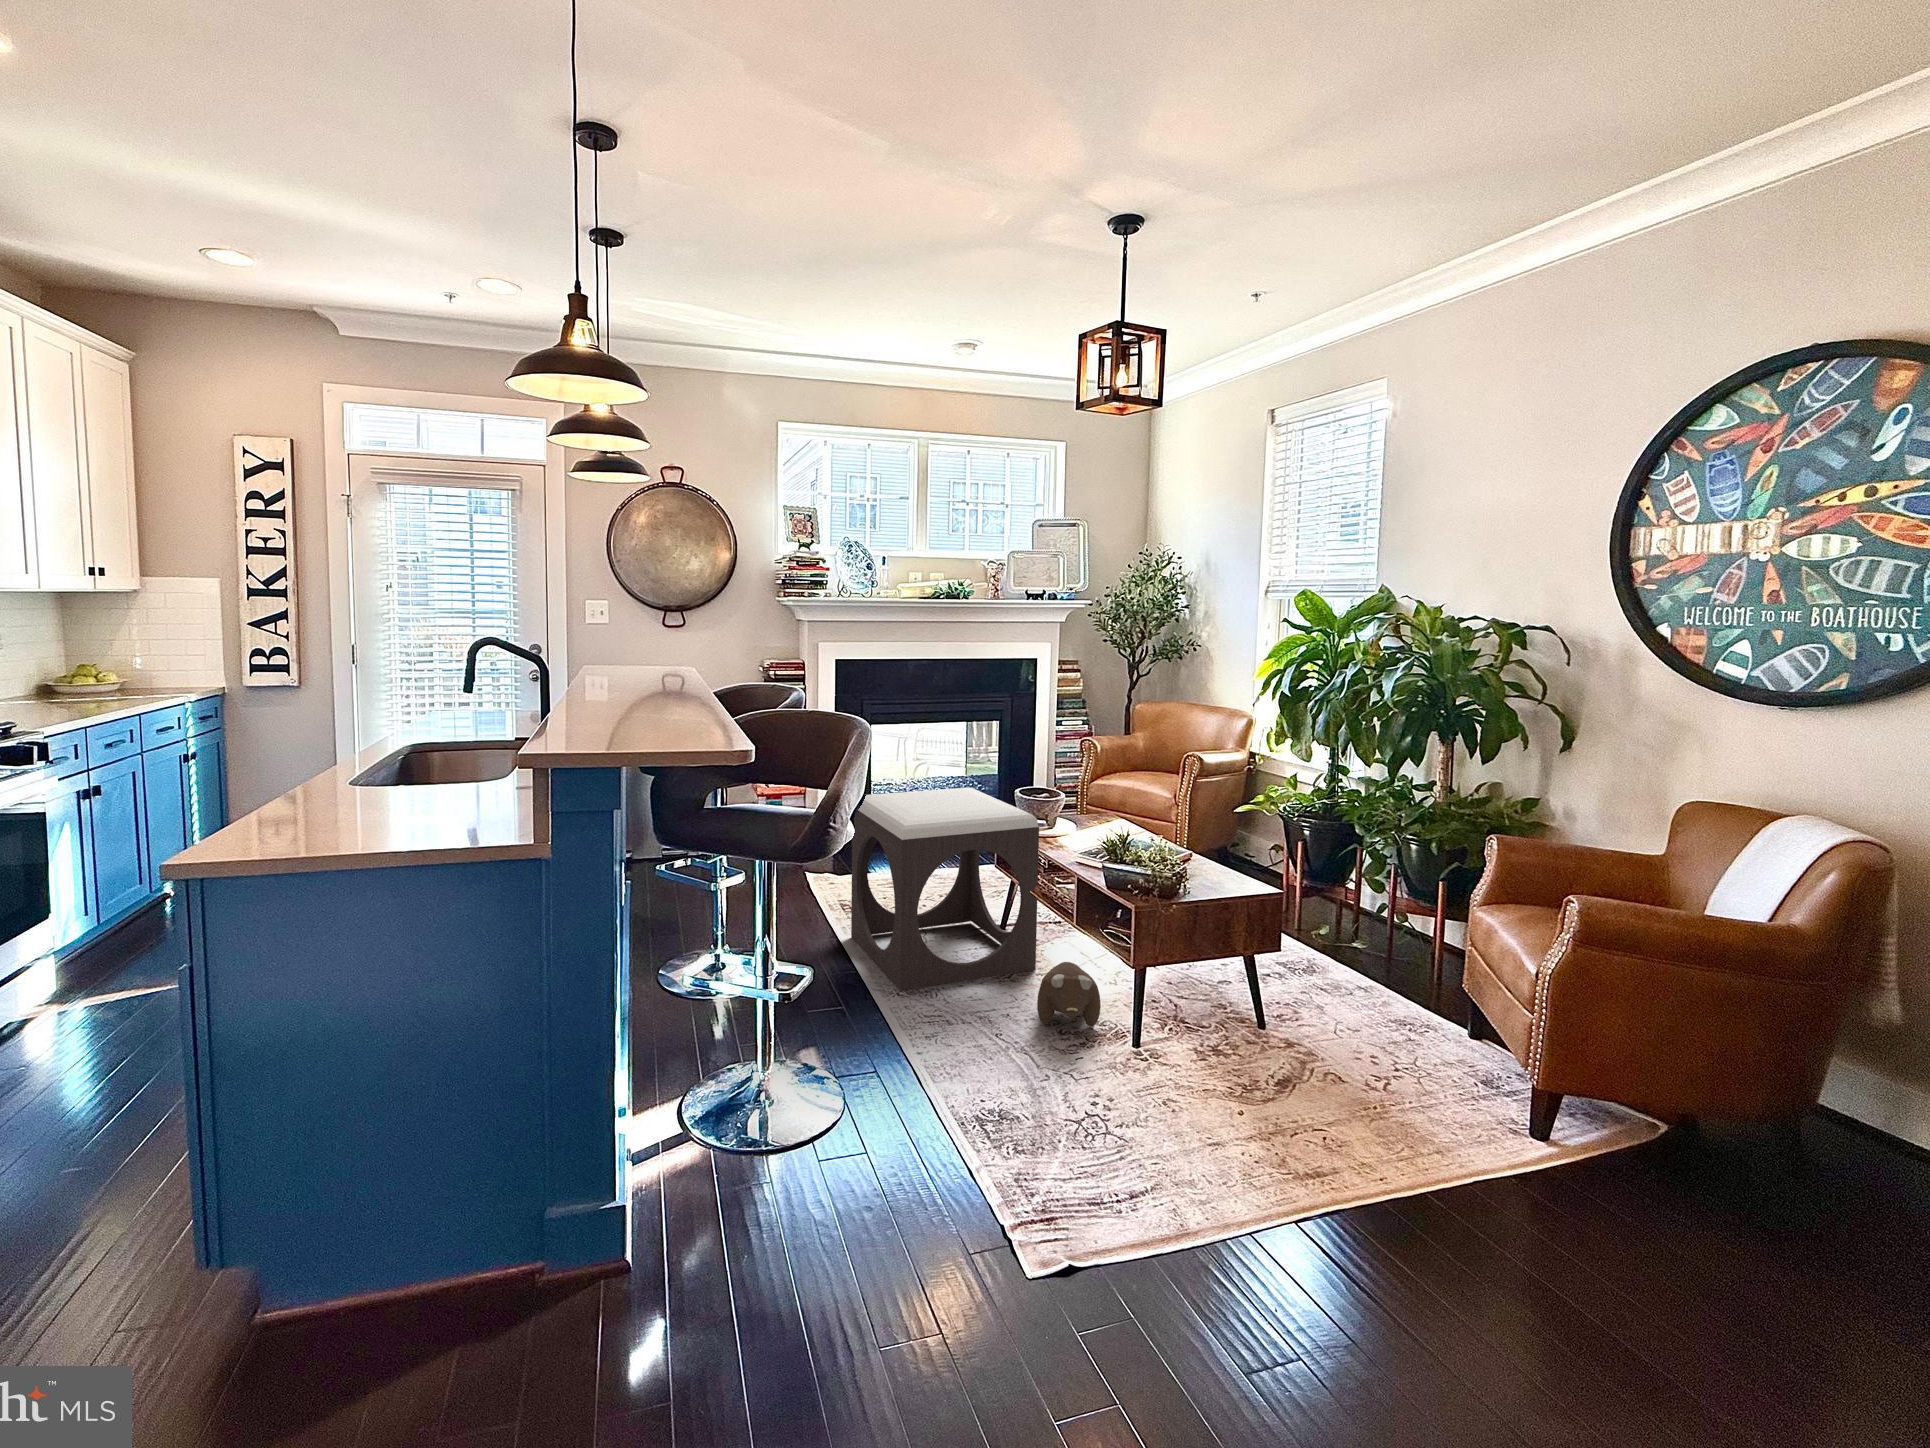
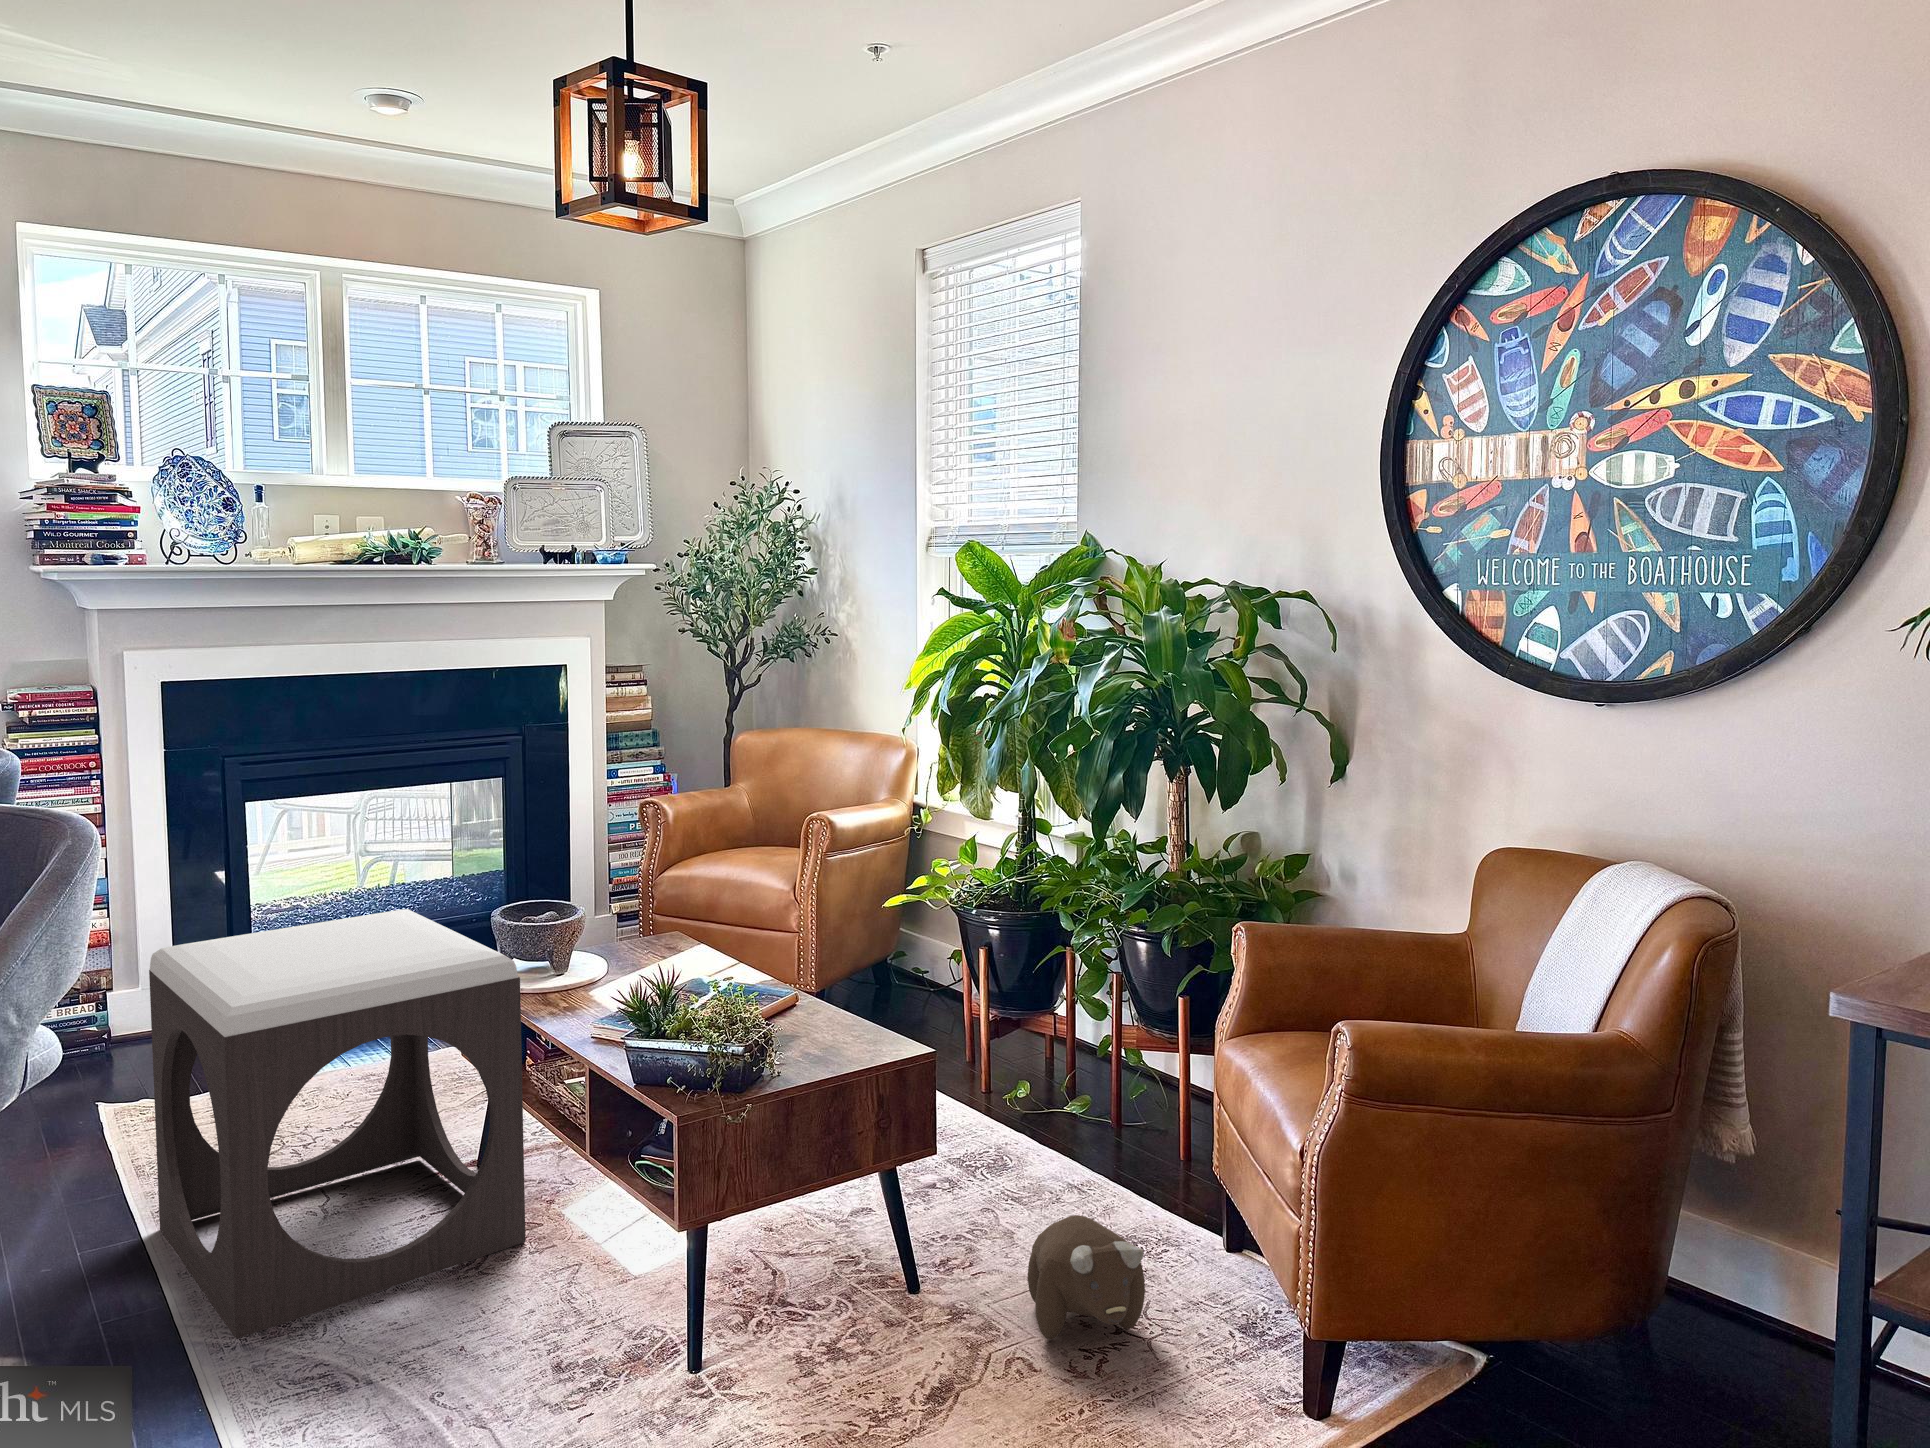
plush toy: present [1037,962,1101,1027] -> present [1028,1215,1145,1340]

